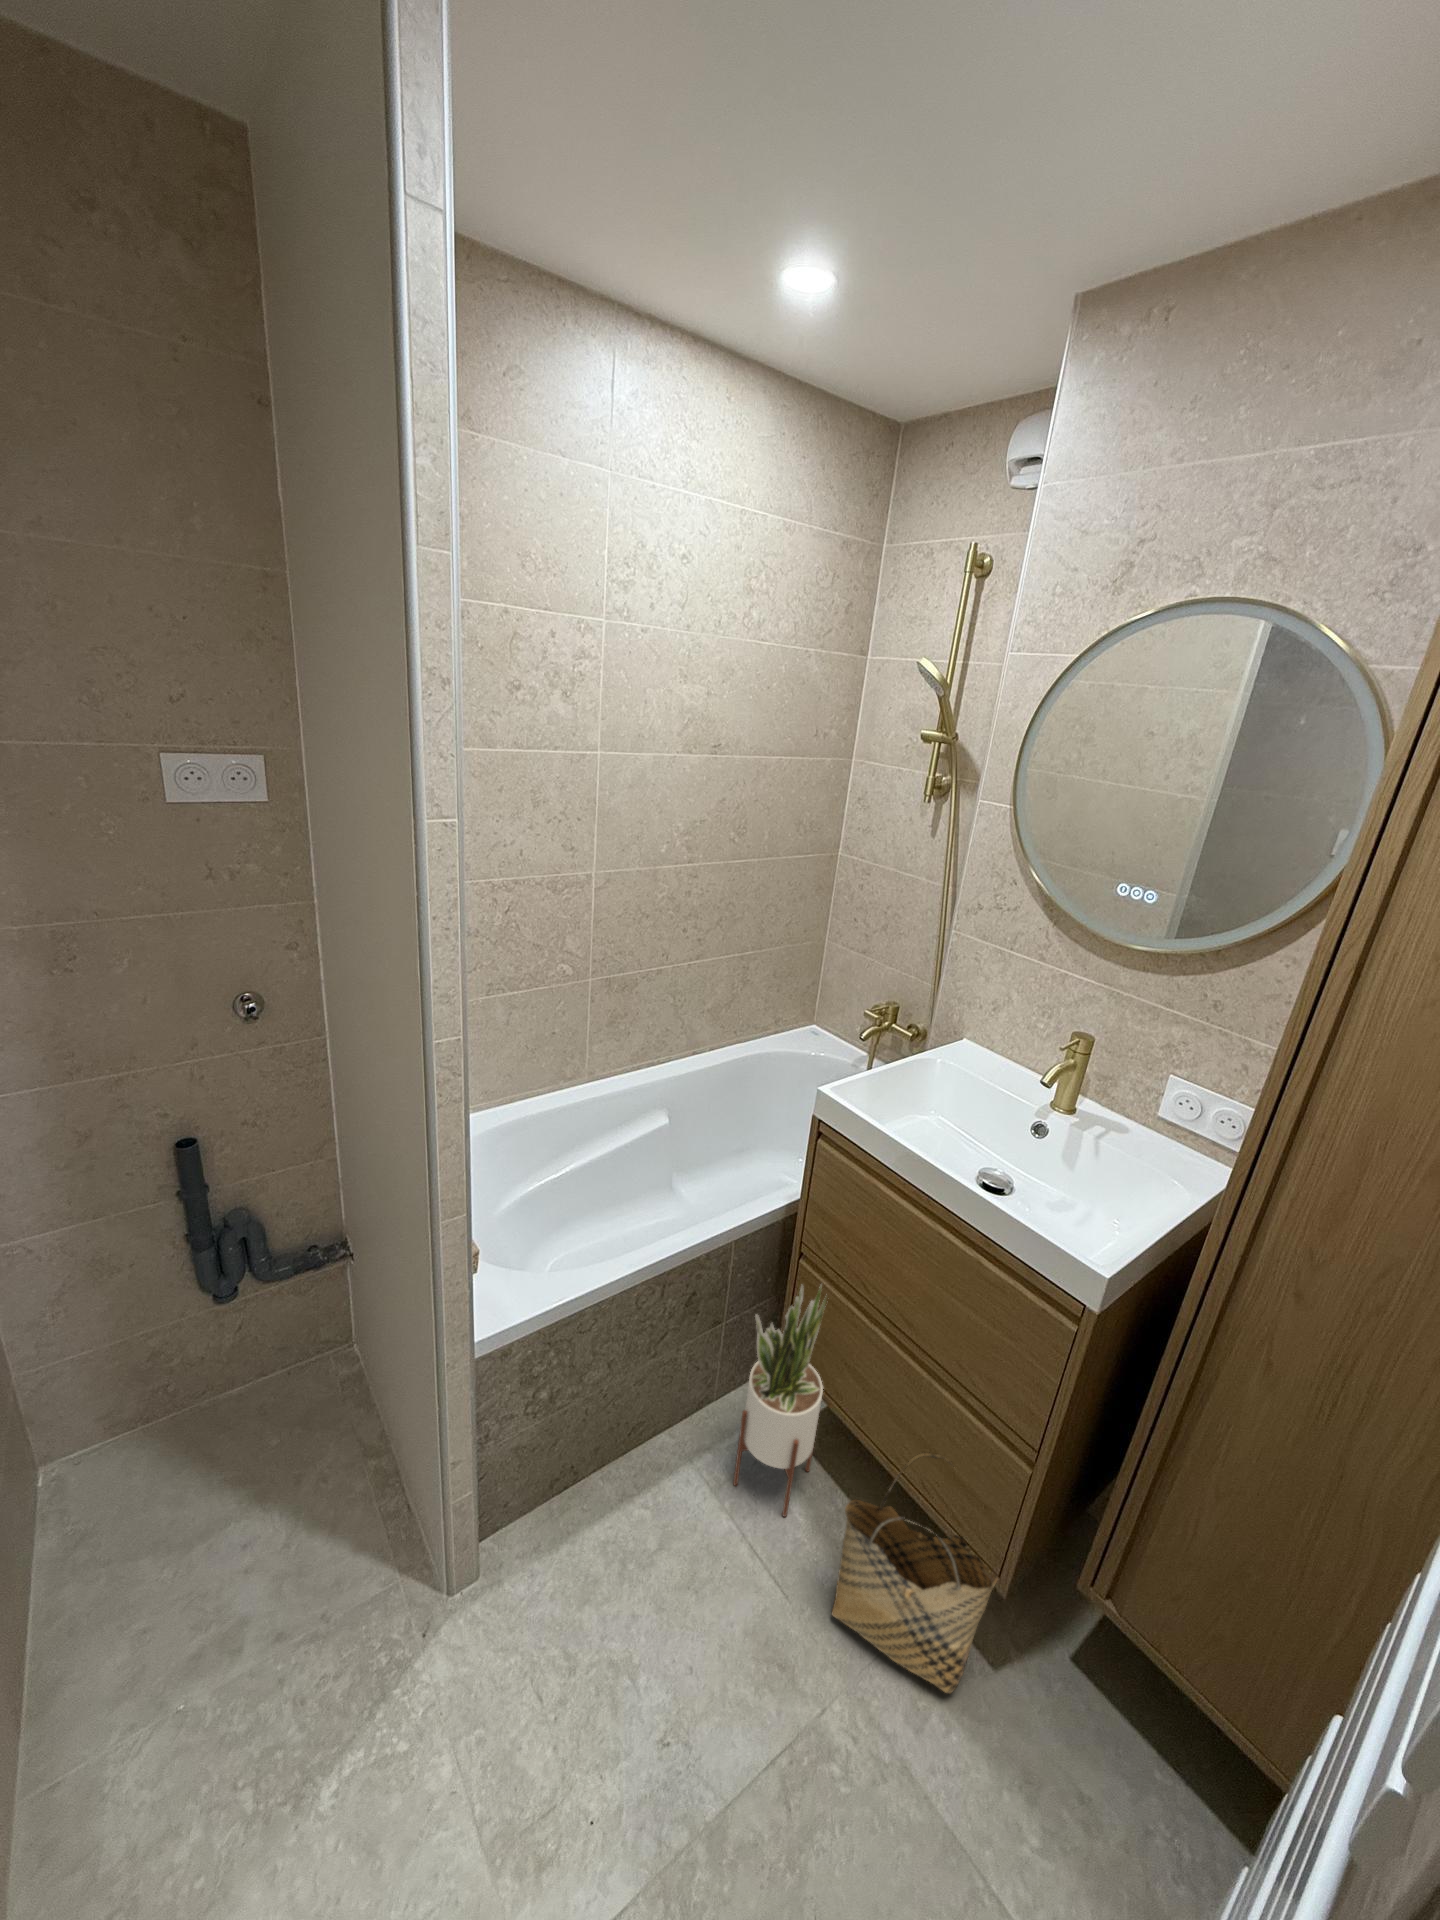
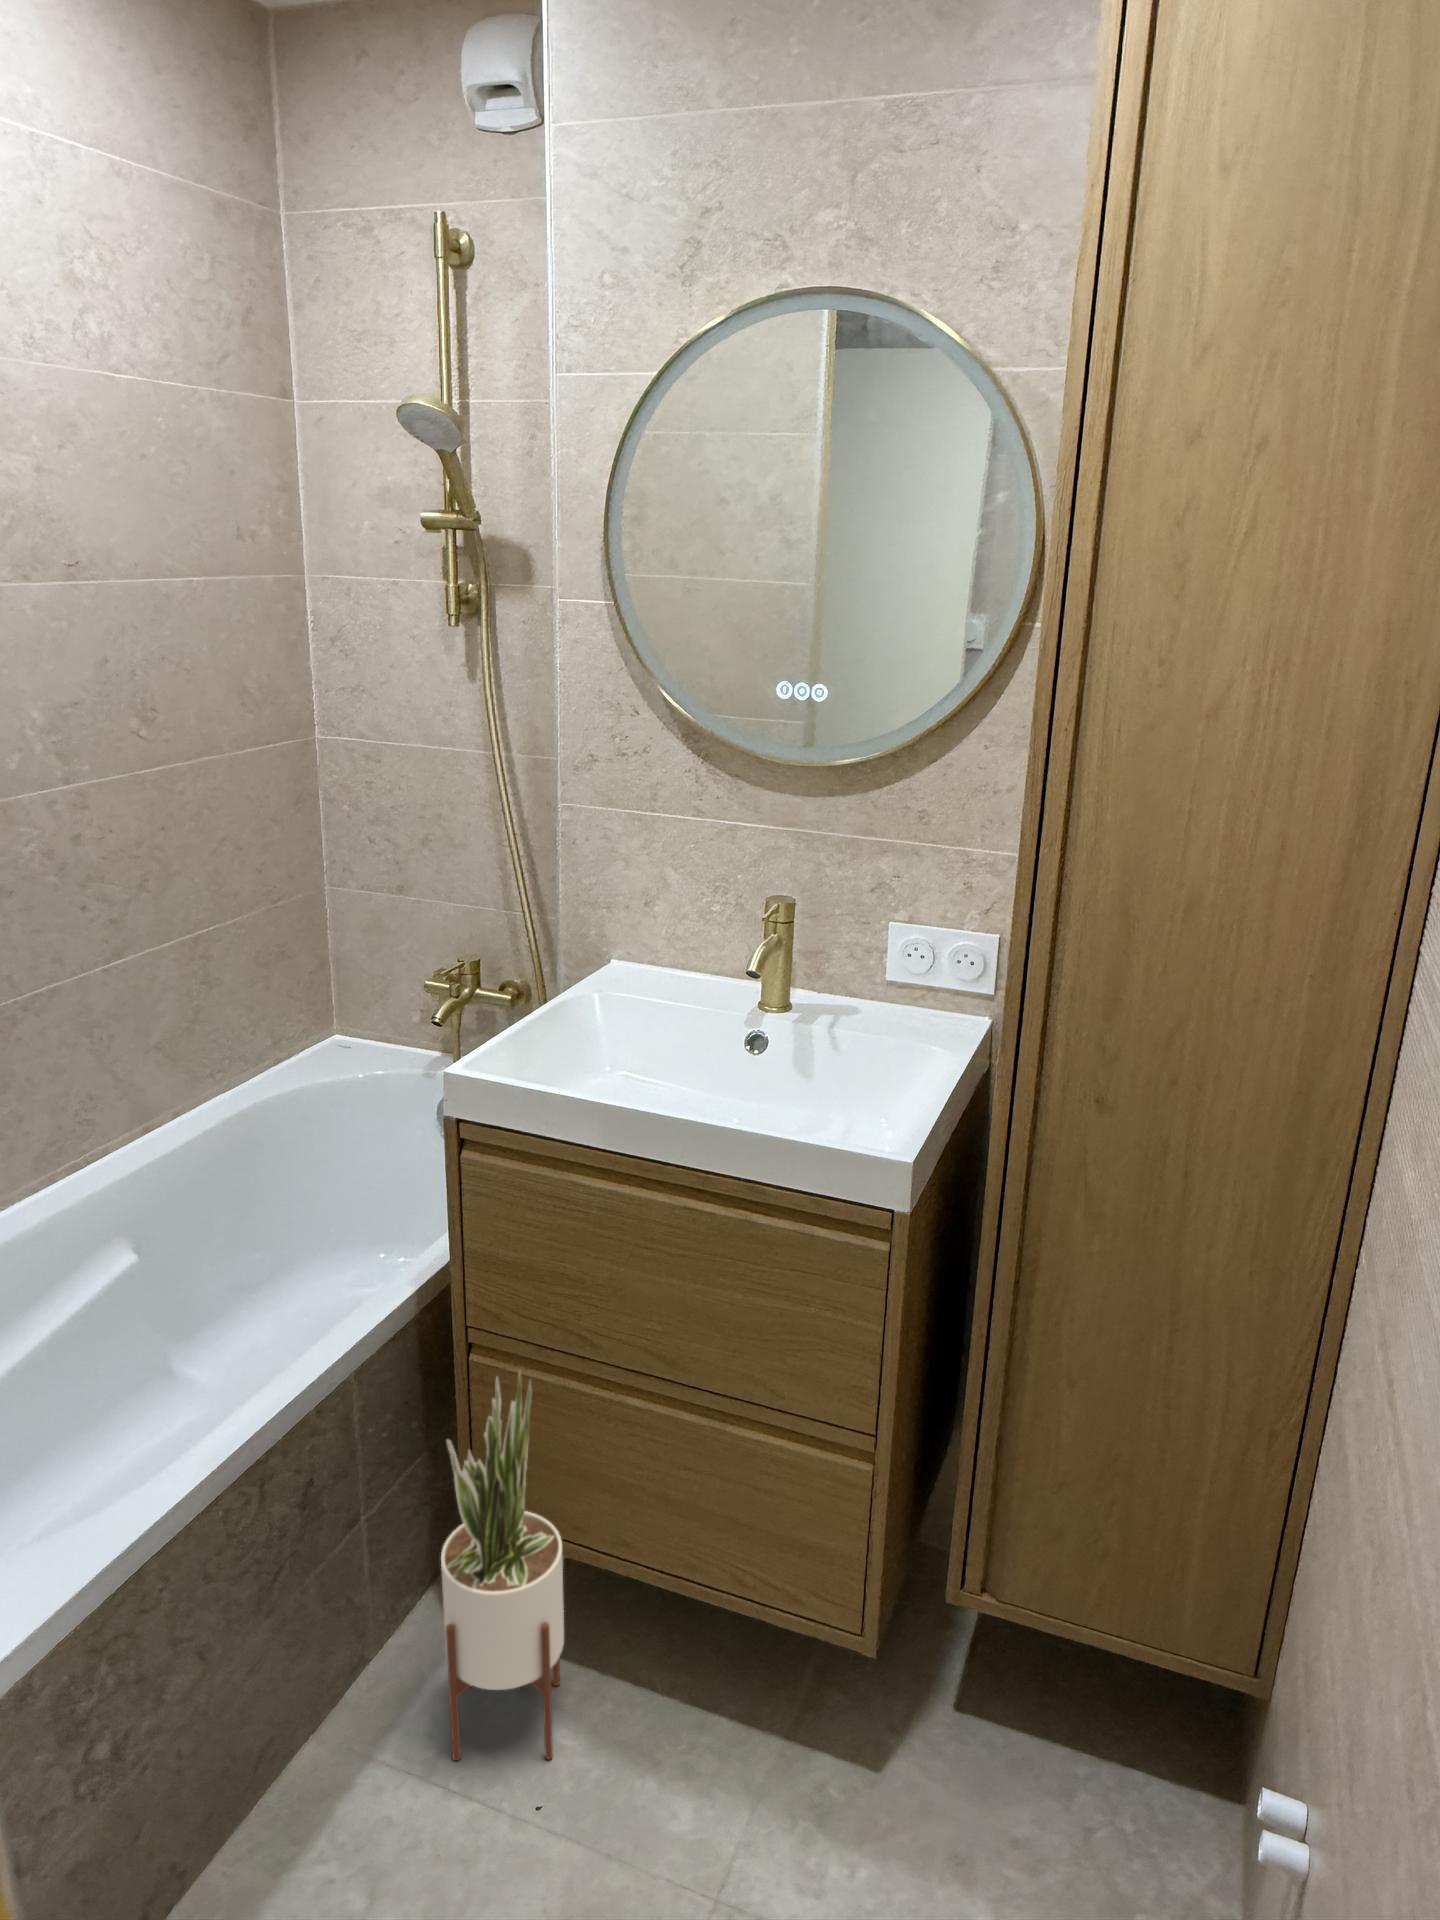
woven basket: present [832,1453,998,1693] -> none [652,1521,871,1839]

